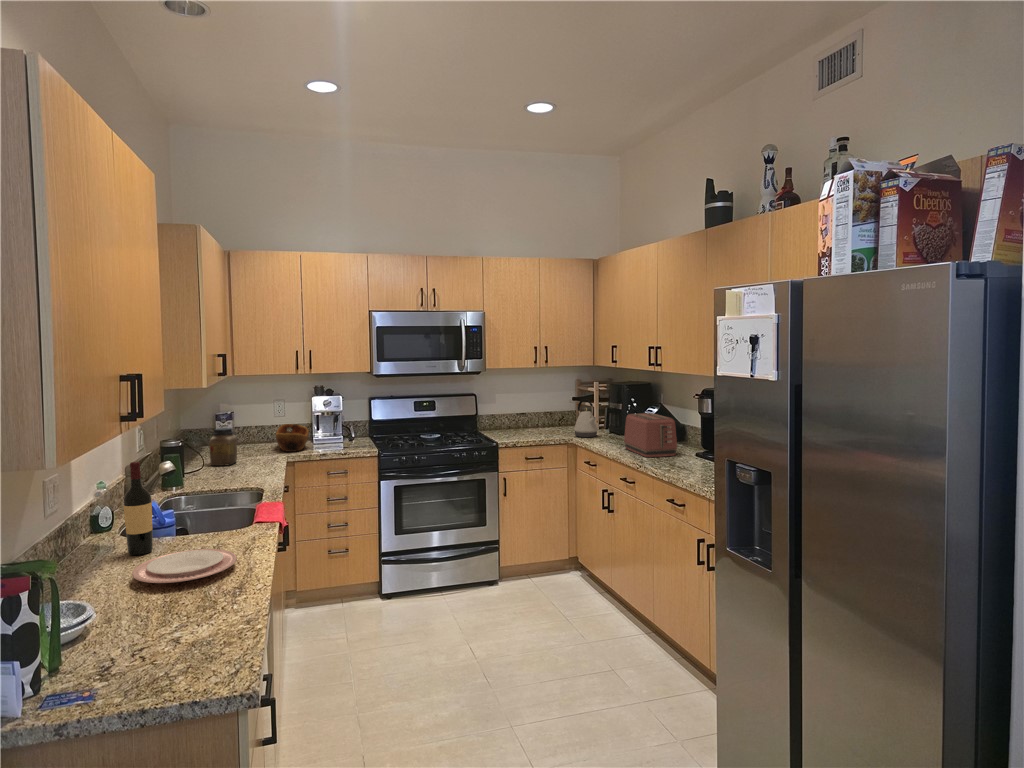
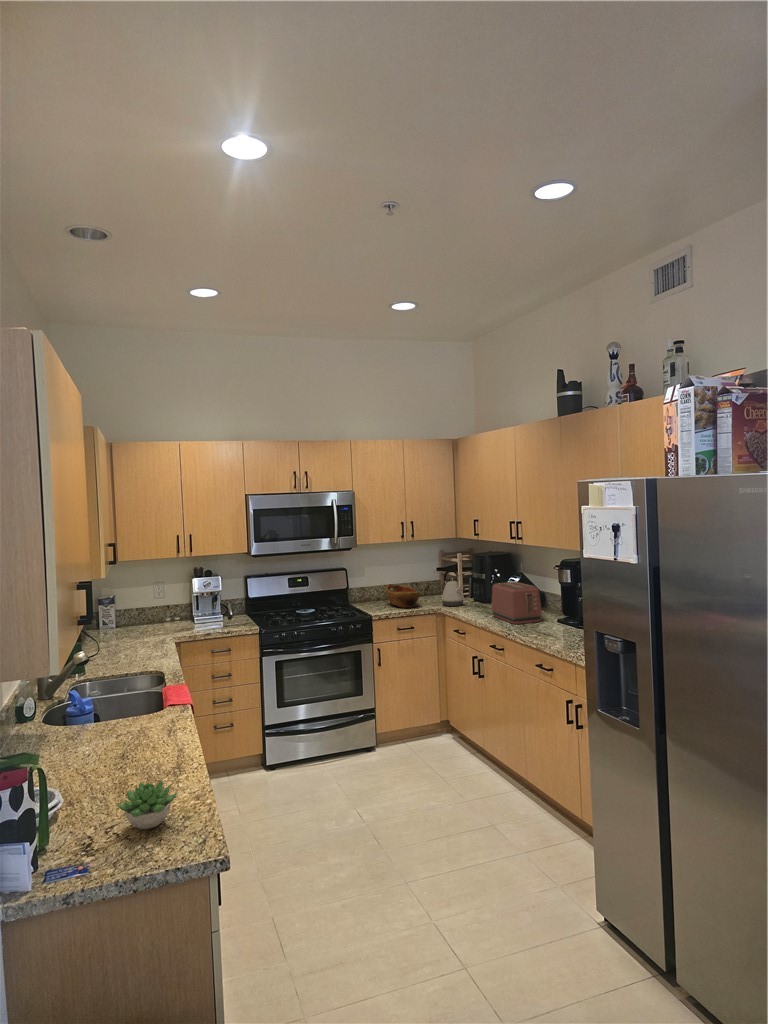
wooden bowl: present [276,424,309,452] -> present [386,585,419,608]
jar: present [210,428,237,466] -> none [101,614,126,652]
wine bottle: present [123,462,153,555] -> none [56,656,82,743]
plate: present [132,549,237,583] -> none [76,733,167,767]
succulent plant: none [143,601,217,654] -> present [116,781,178,829]

